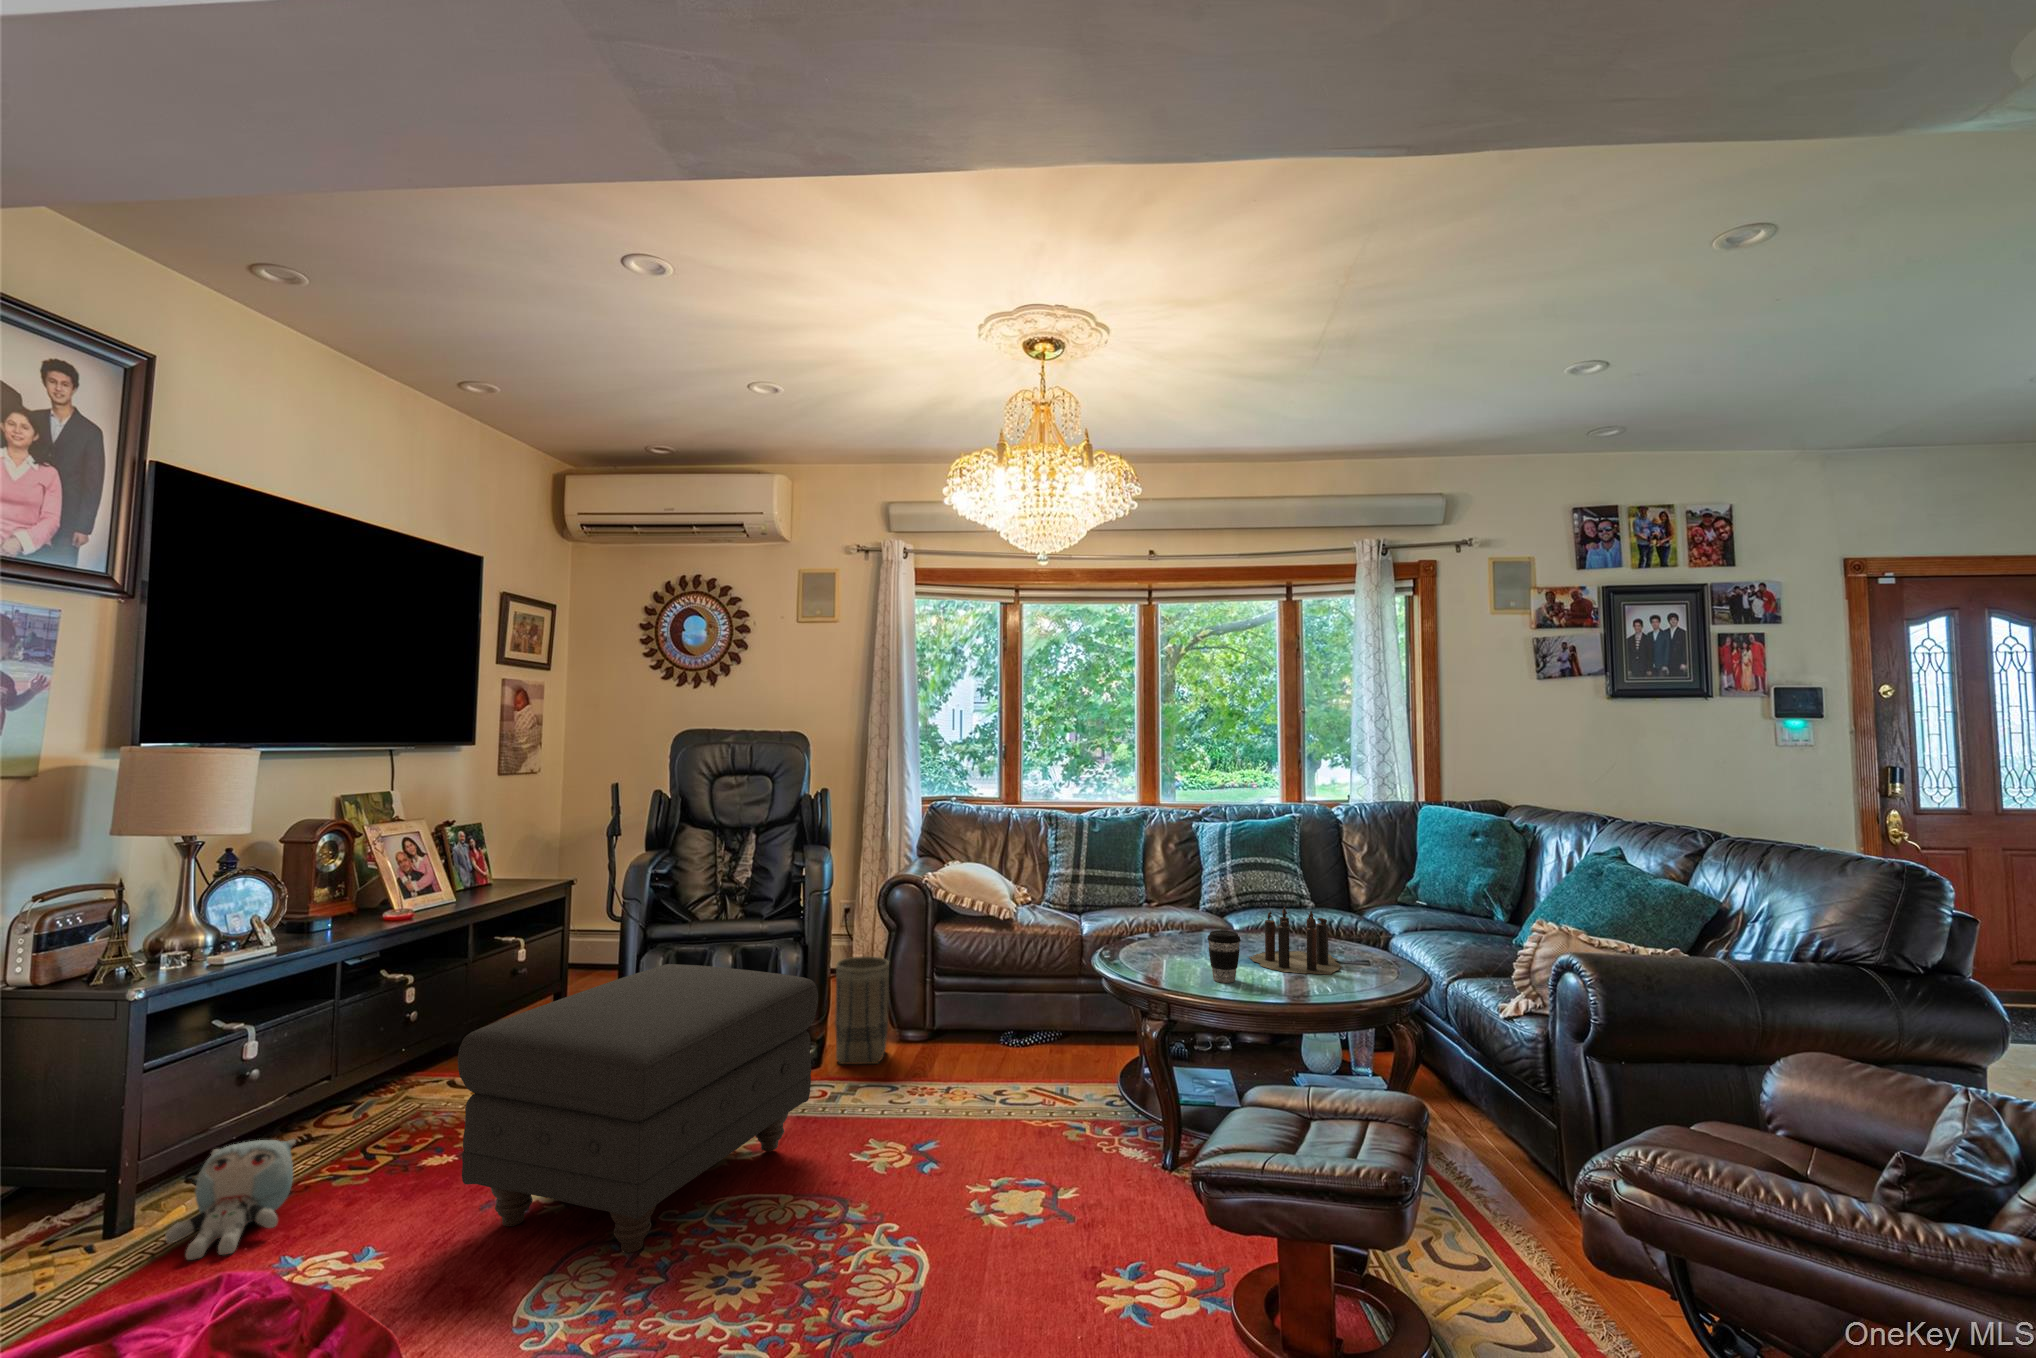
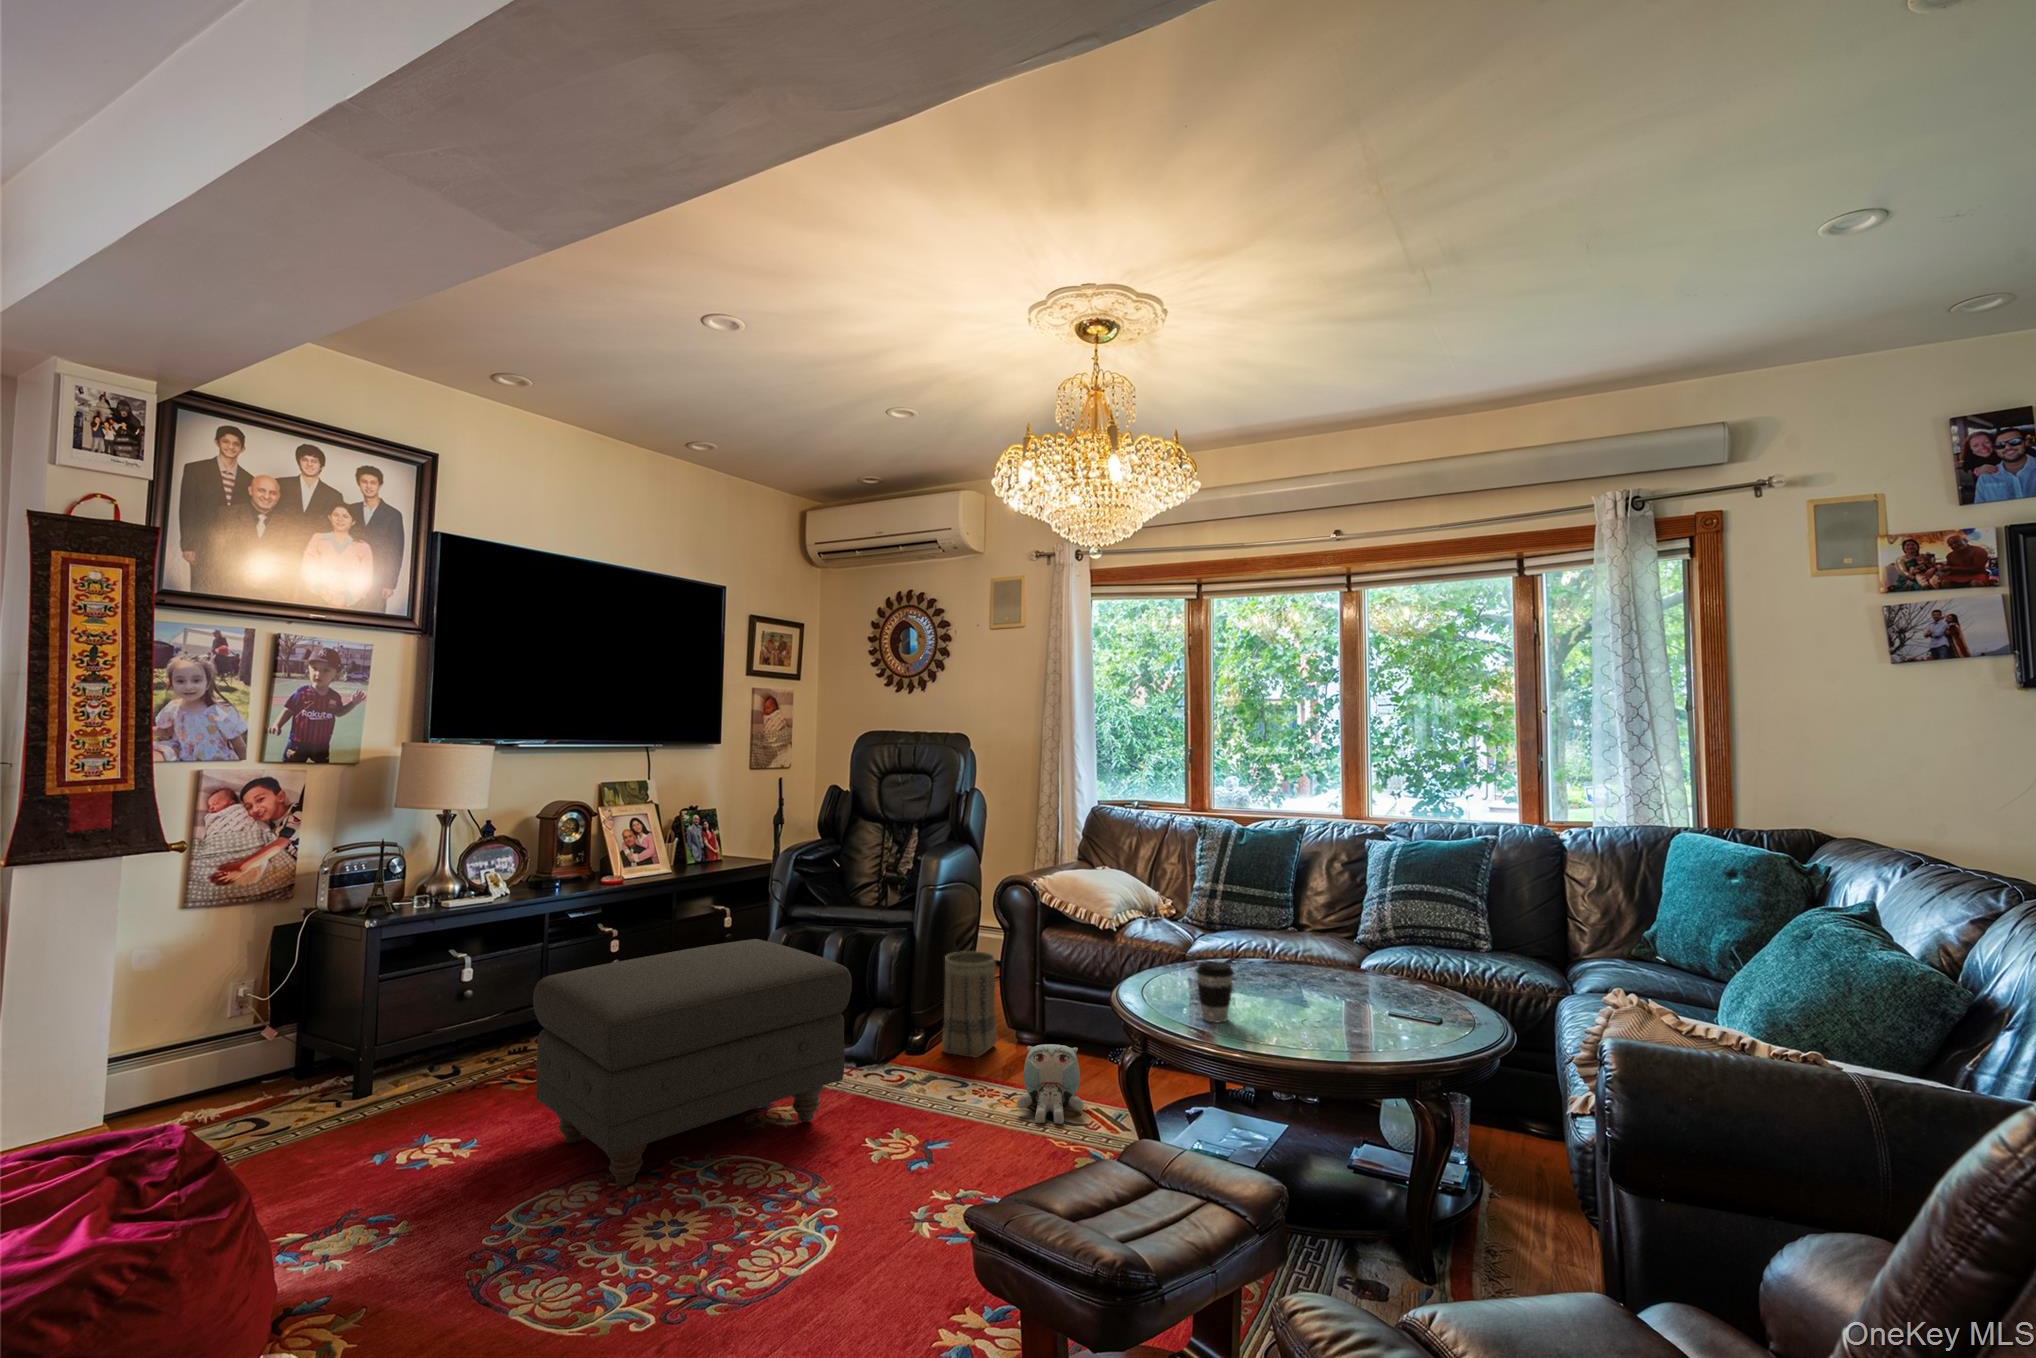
candle: present [1249,907,1342,975] -> none [1271,943,1414,1031]
plush toy: present [165,1139,296,1260] -> present [1017,1044,1083,1124]

